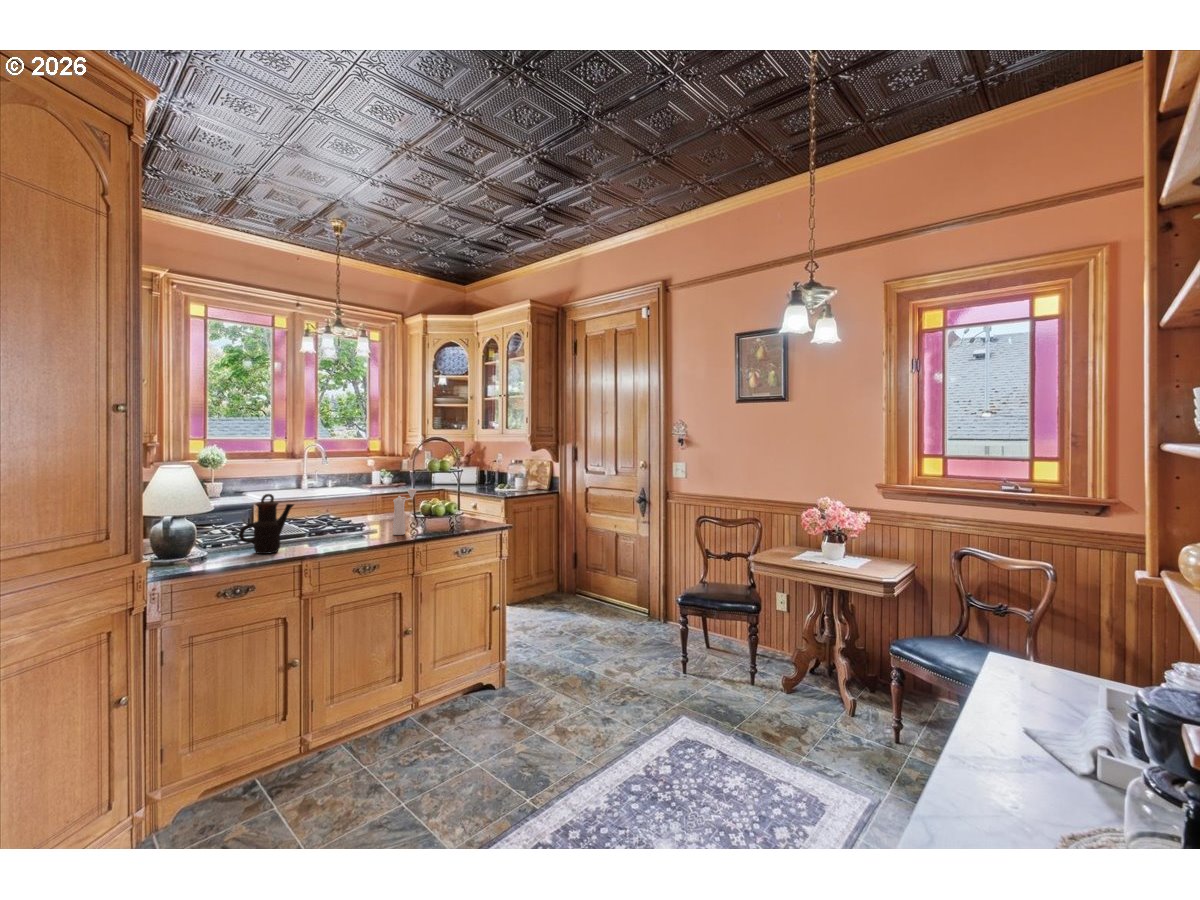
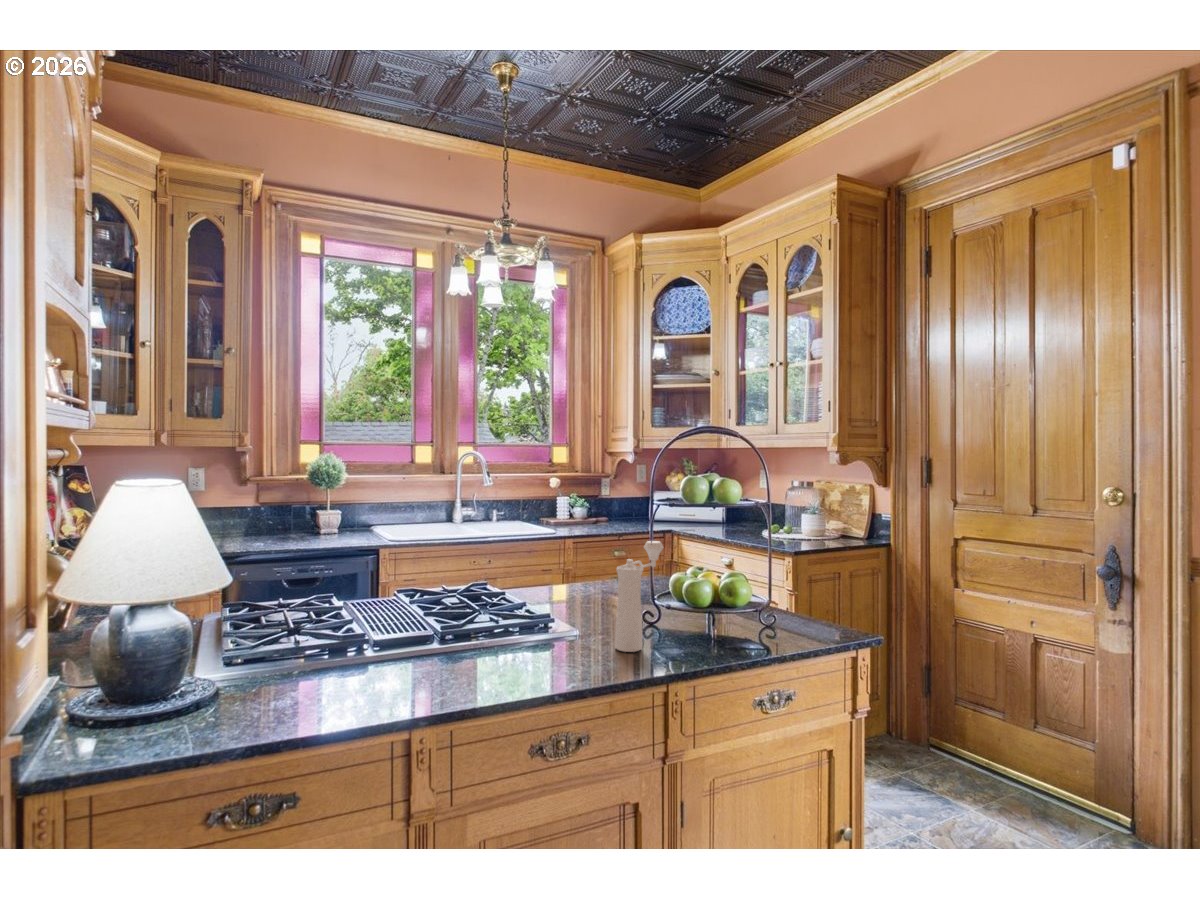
teapot: present [239,494,294,554] -> none [277,554,400,703]

